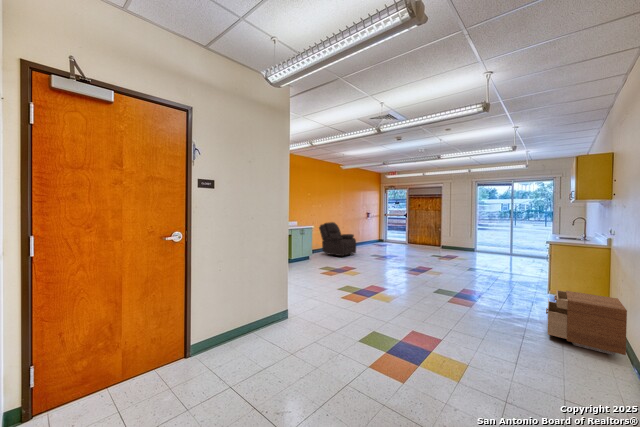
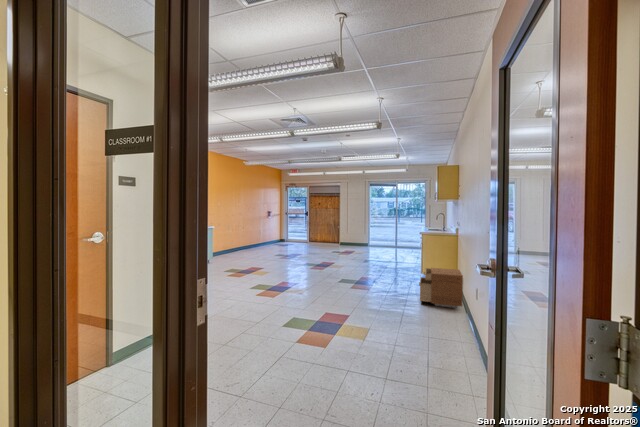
chair: present [319,222,356,256] -> none [217,222,259,259]

